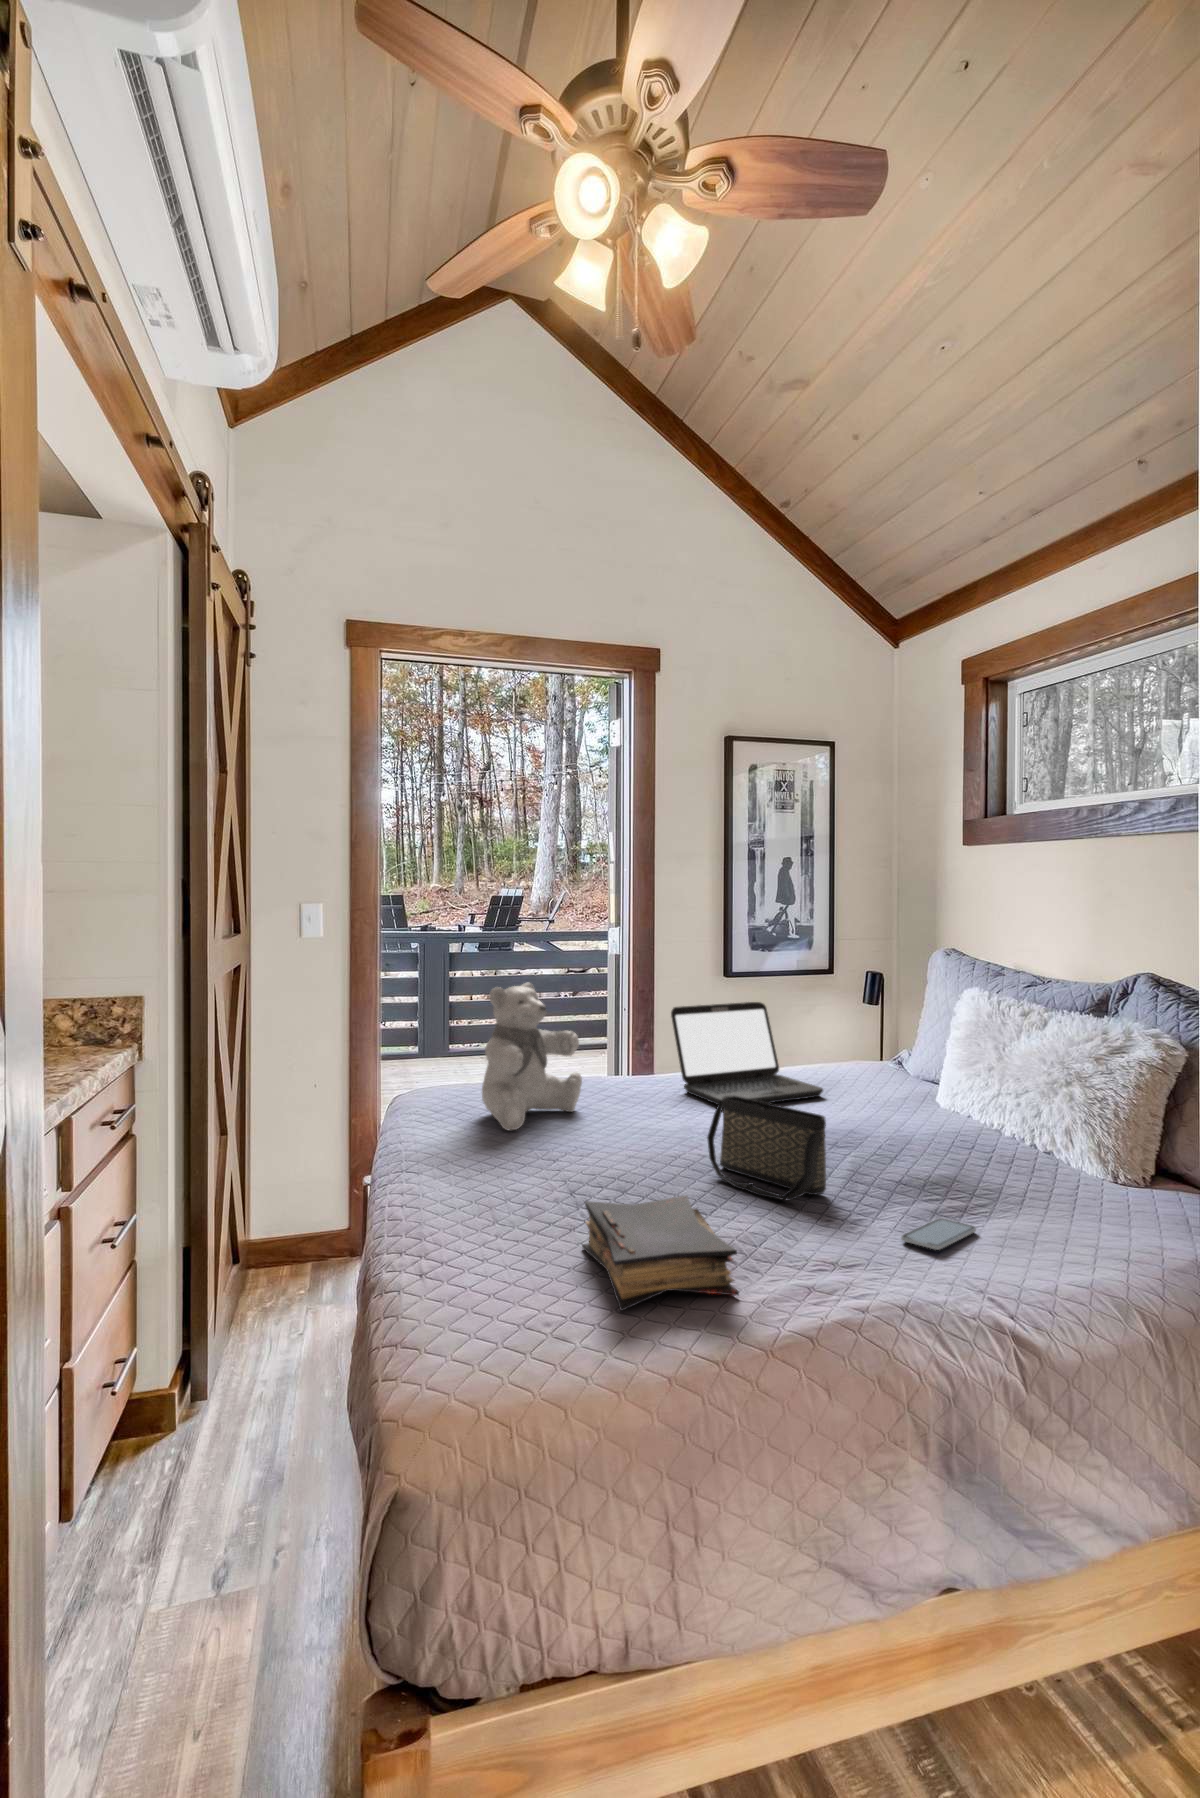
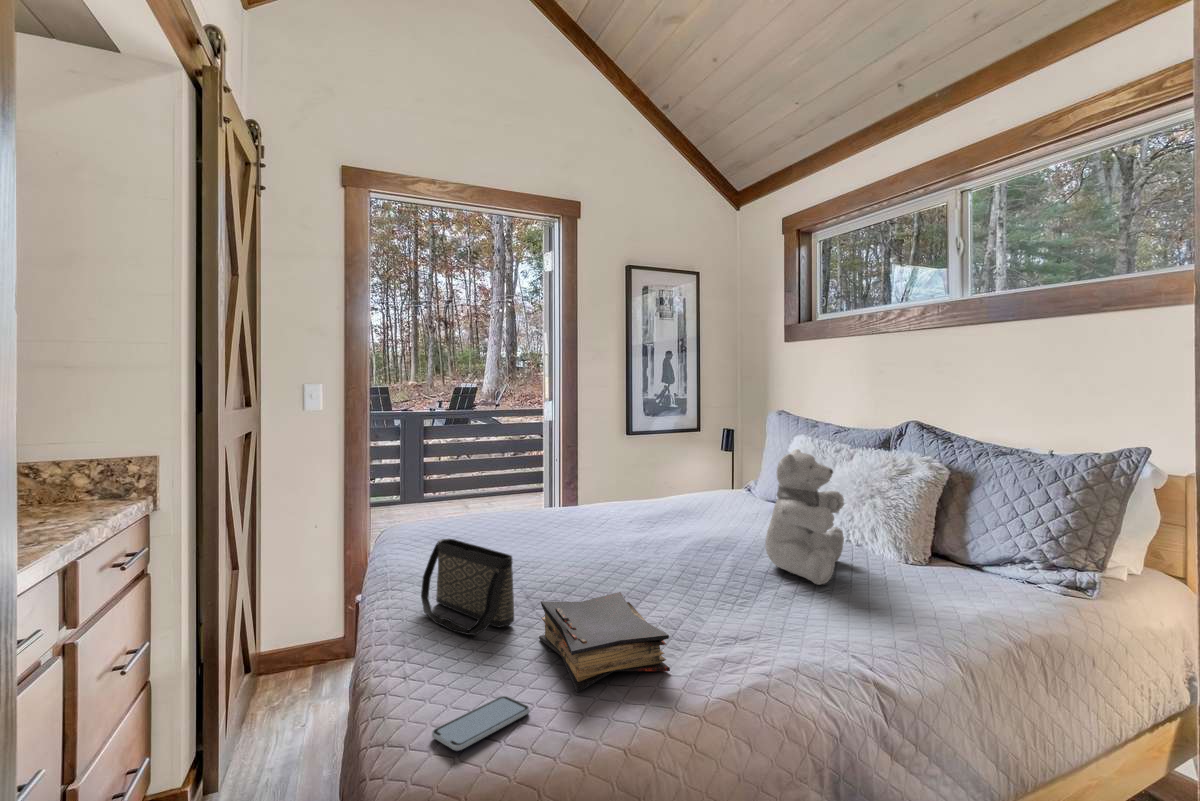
teddy bear: present [482,983,582,1130] -> present [765,449,844,585]
laptop: present [671,1002,823,1105] -> none [591,450,700,525]
handbag: present [707,1095,826,1200] -> present [421,539,514,635]
smartphone: present [901,1218,976,1250] -> present [432,696,530,750]

